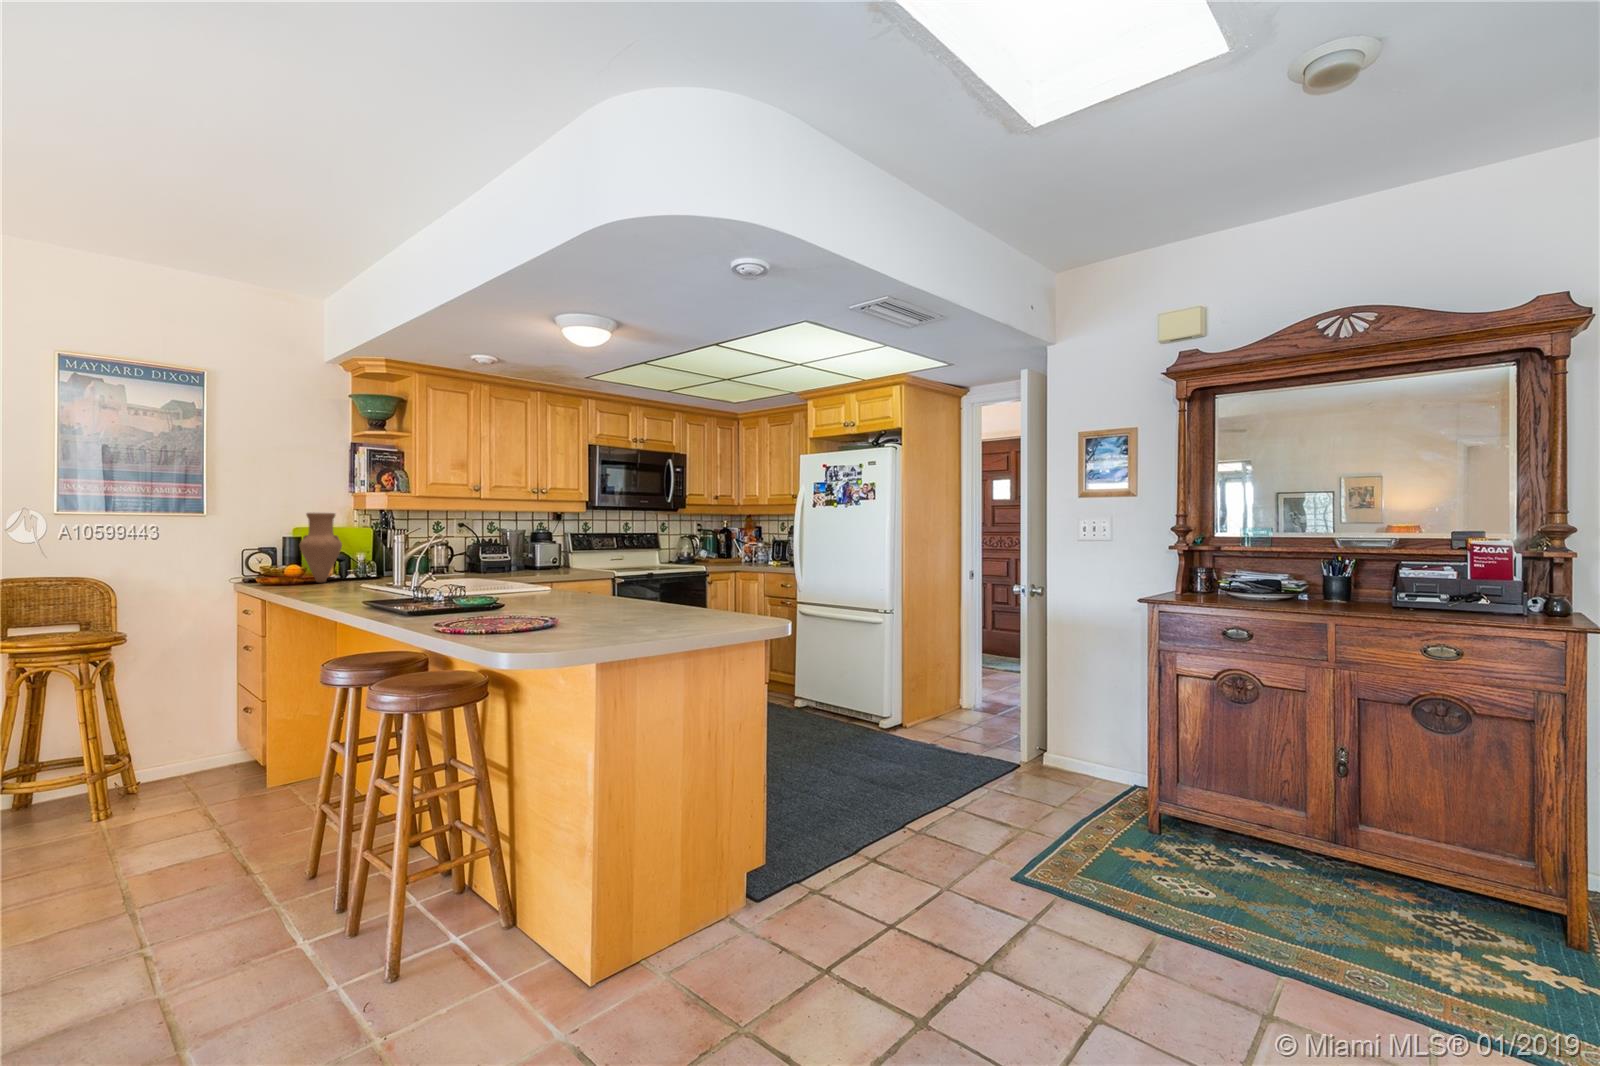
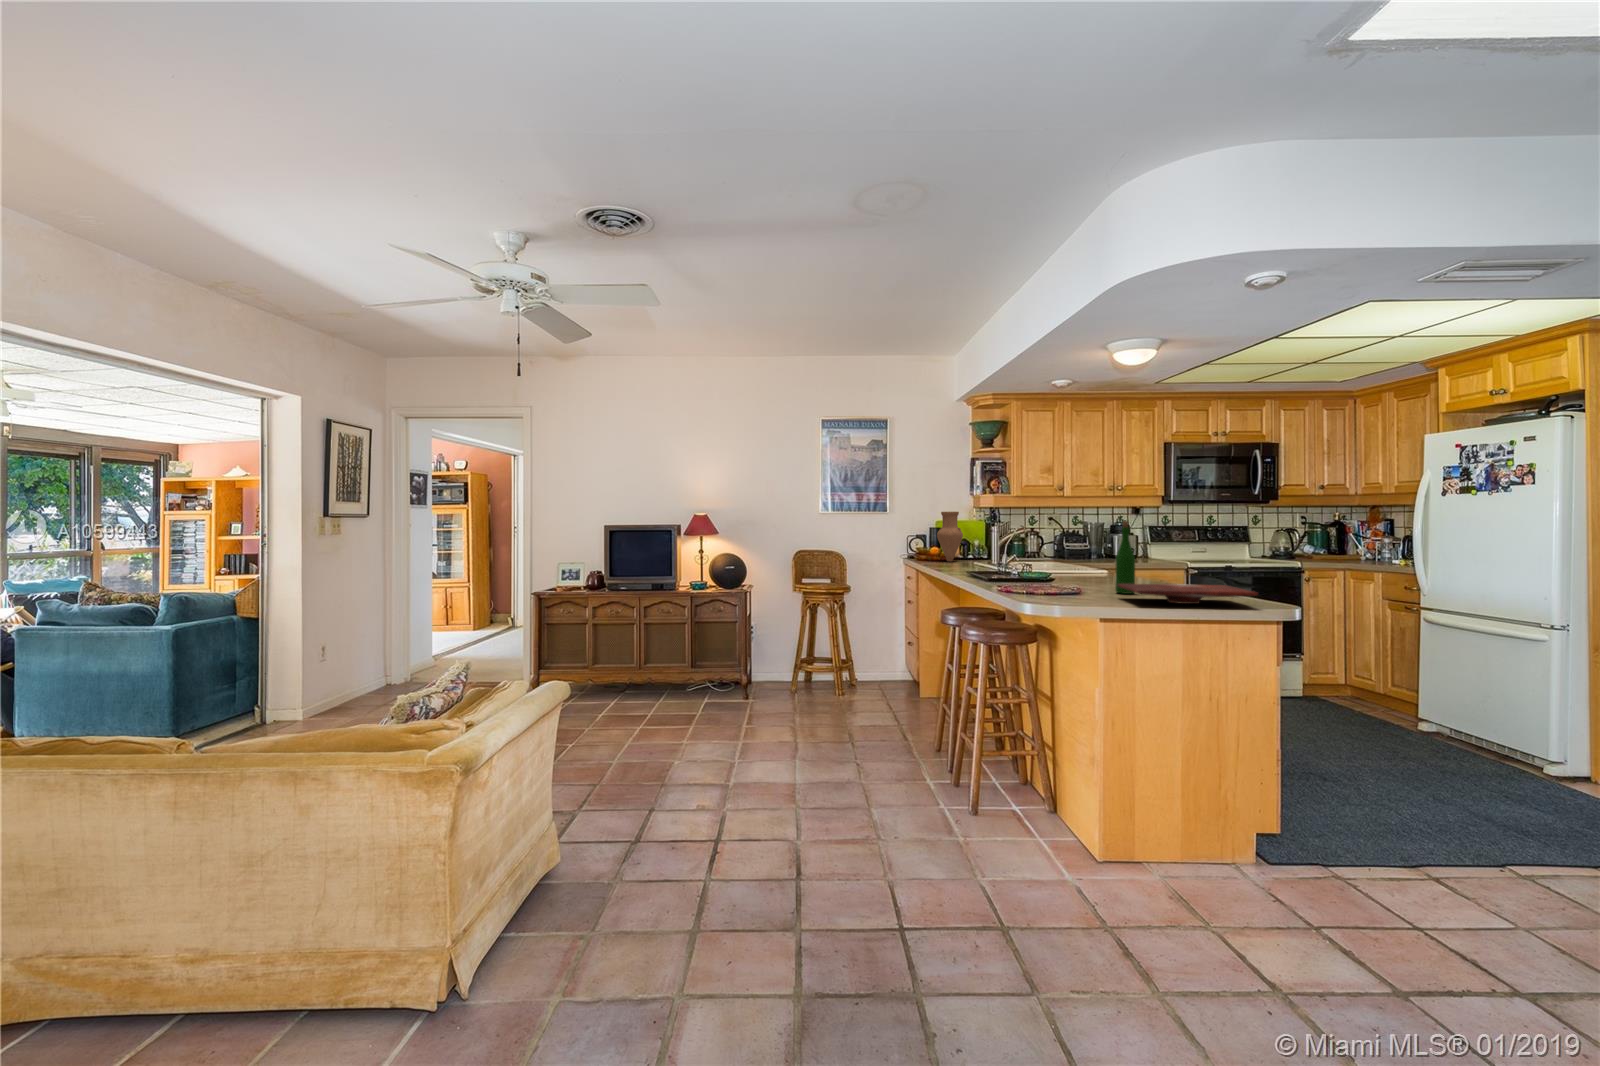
wine bottle: none [583,526,606,616] -> present [1115,521,1135,594]
cutting board: none [592,598,750,625] -> present [1117,584,1258,604]

